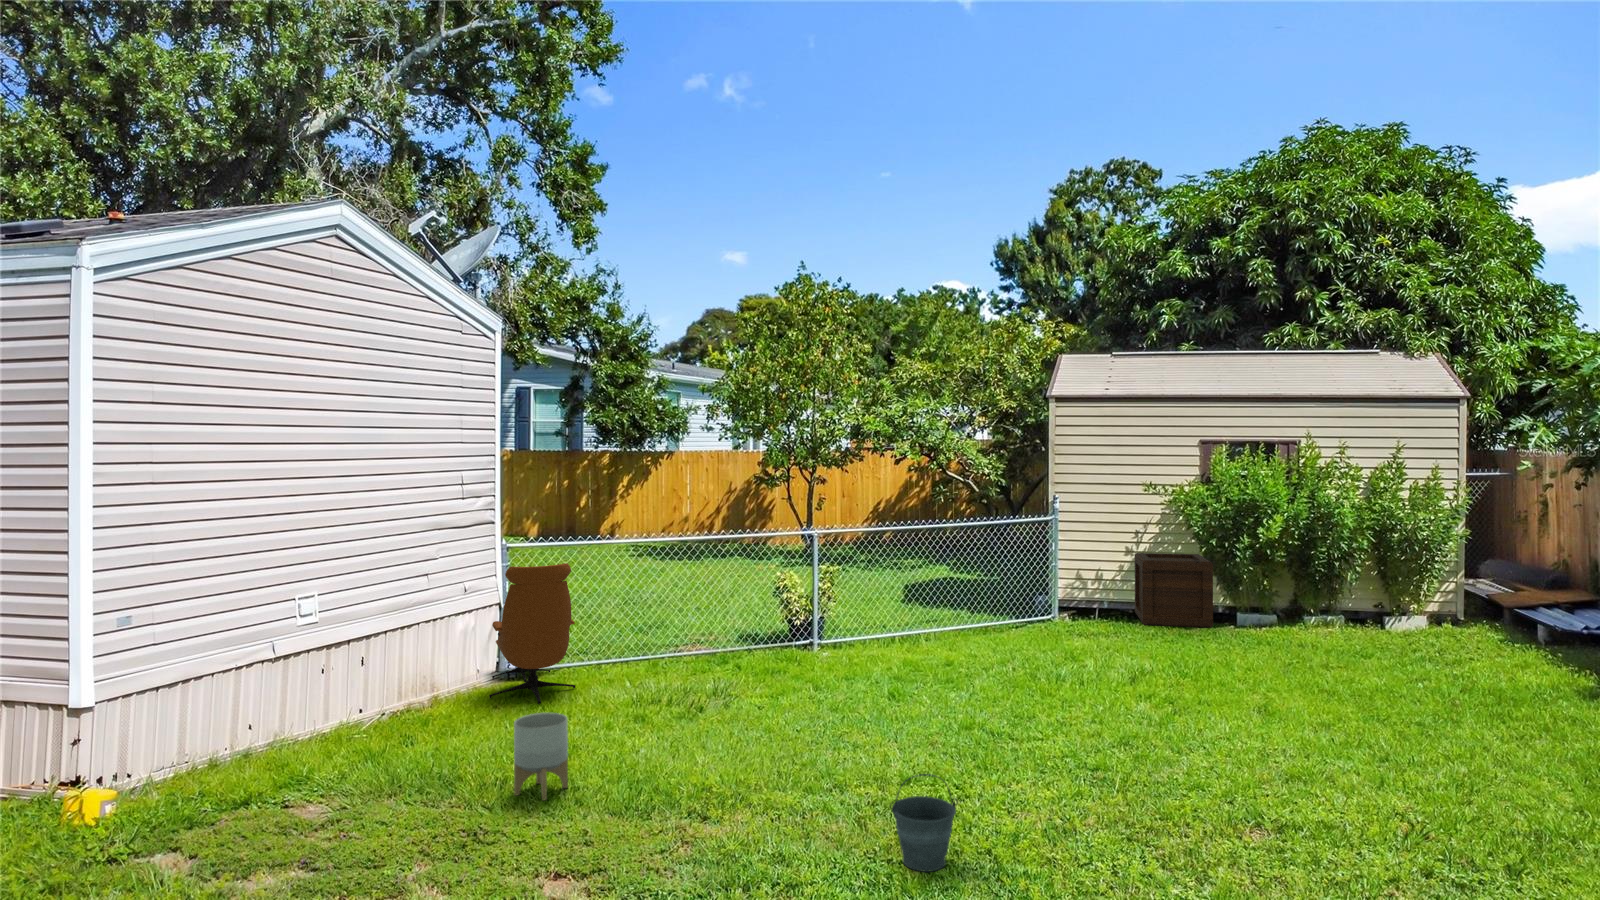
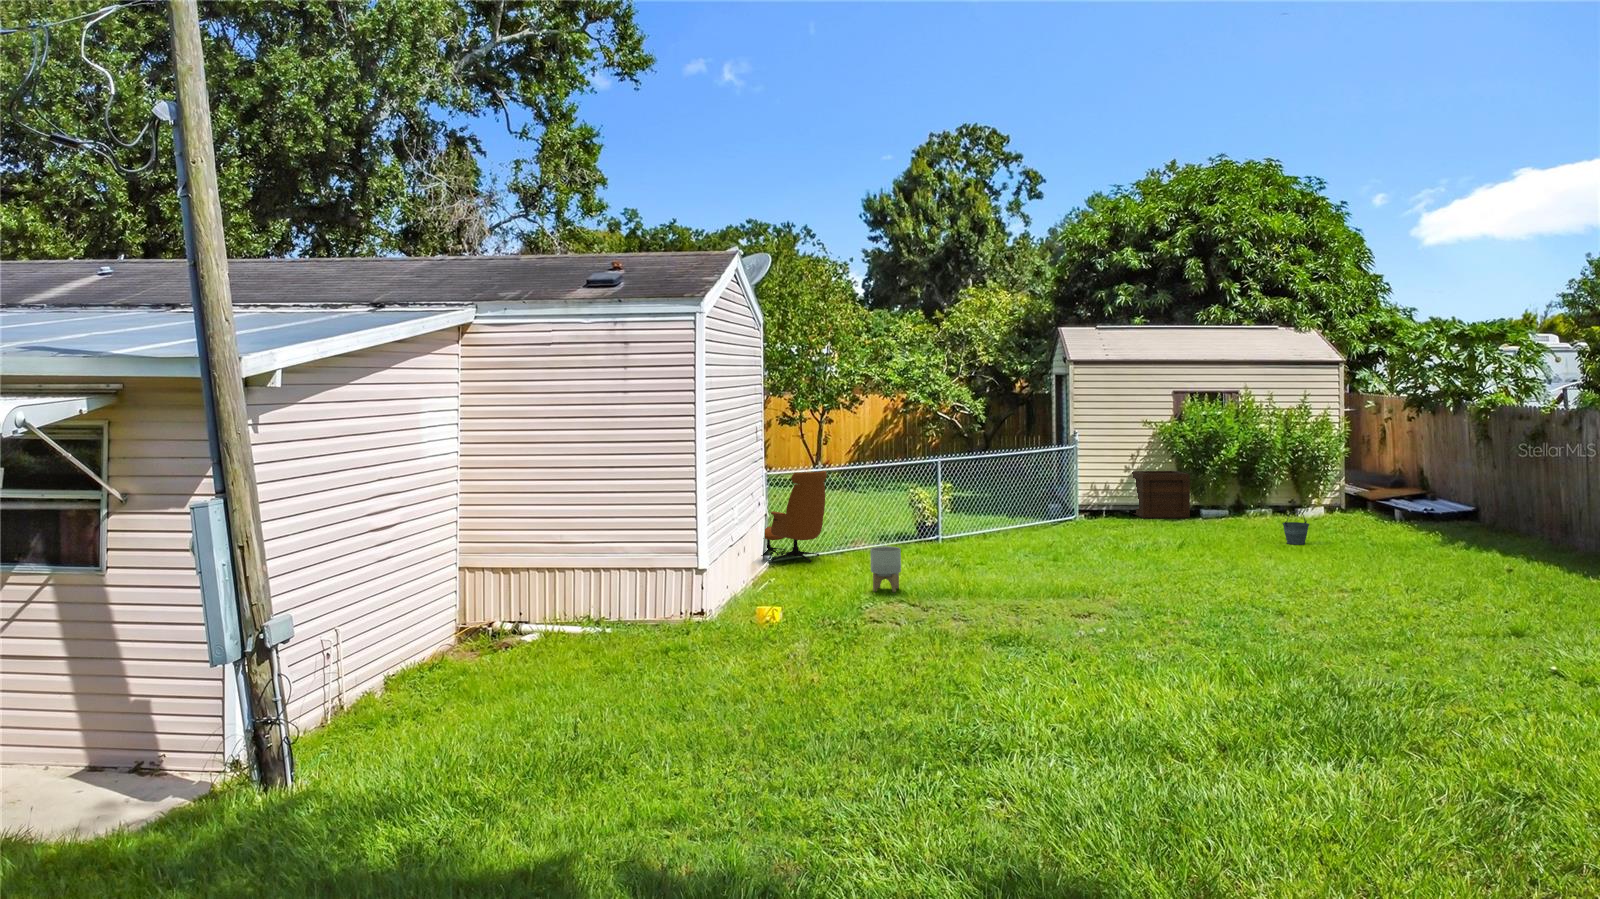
bucket: present [890,774,957,872] -> present [1282,511,1309,545]

